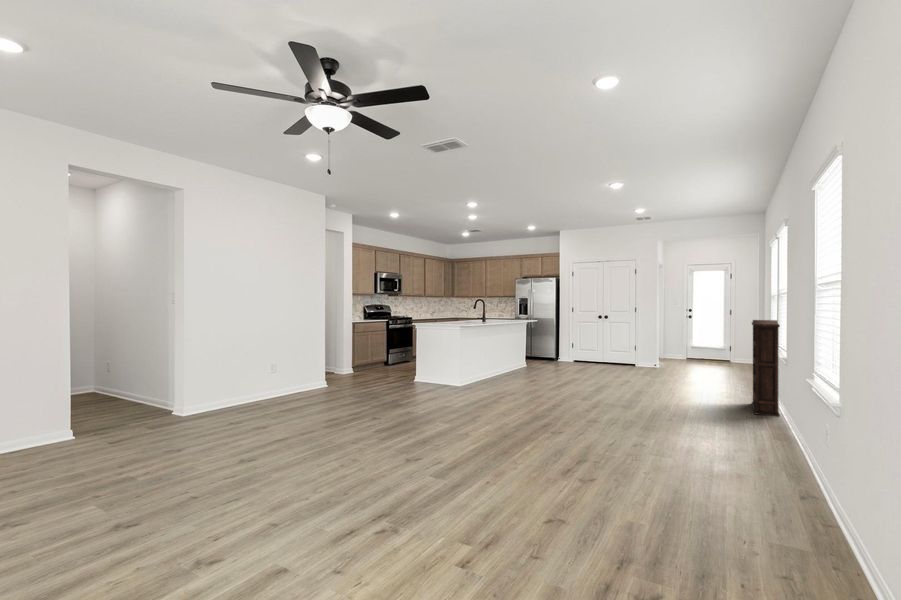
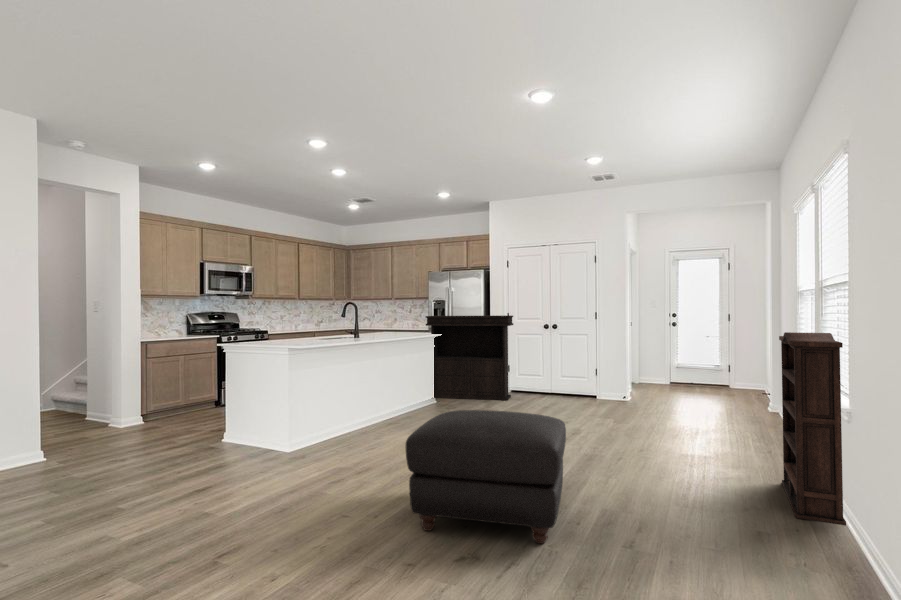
console table: none [519,309,579,366] -> present [426,316,513,401]
ottoman: none [555,358,634,418] -> present [405,410,566,544]

